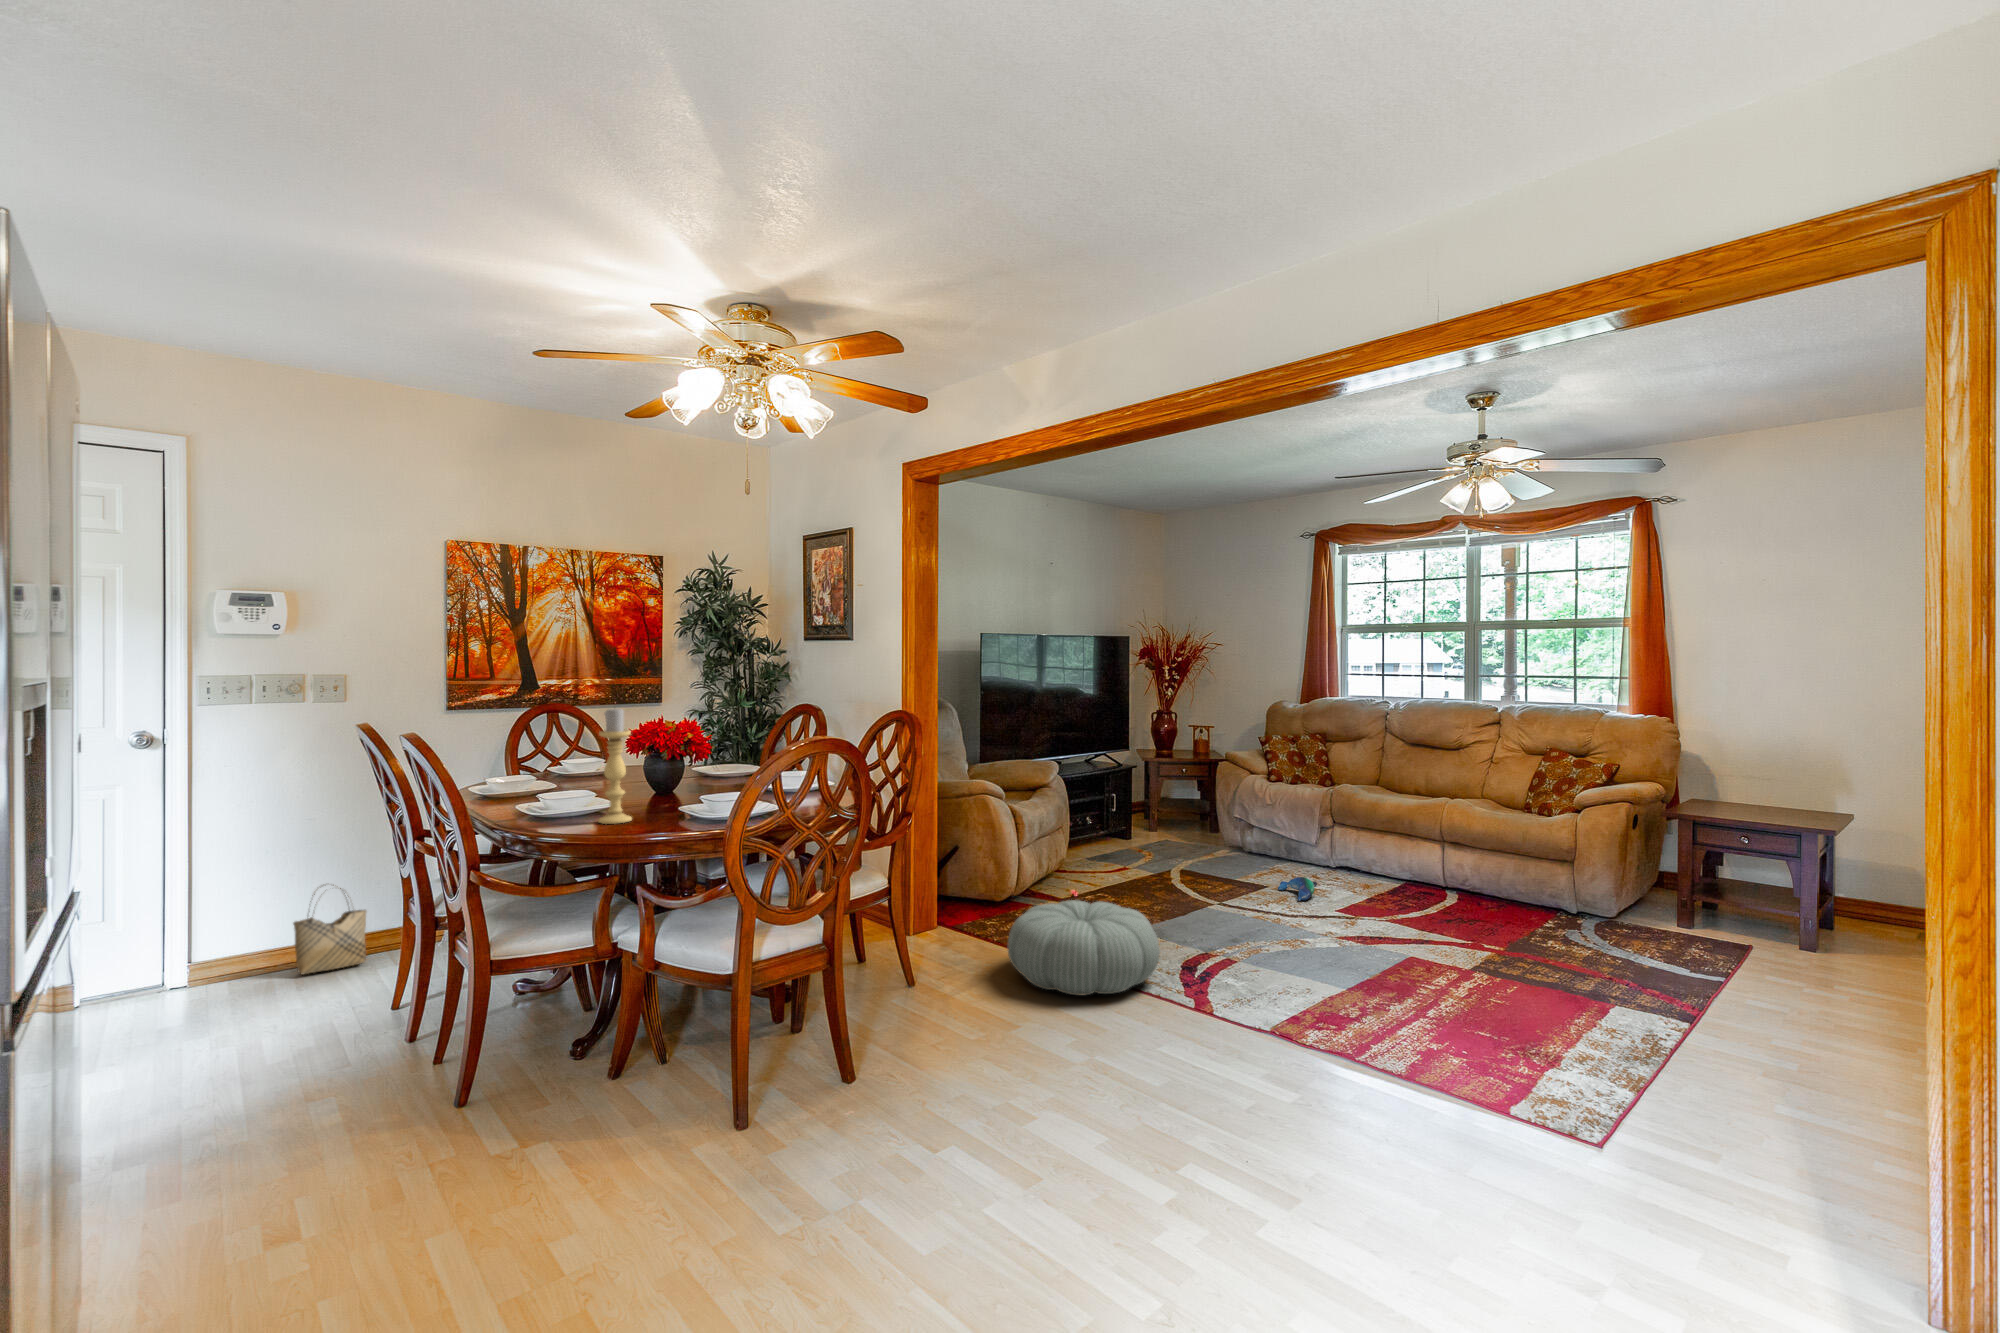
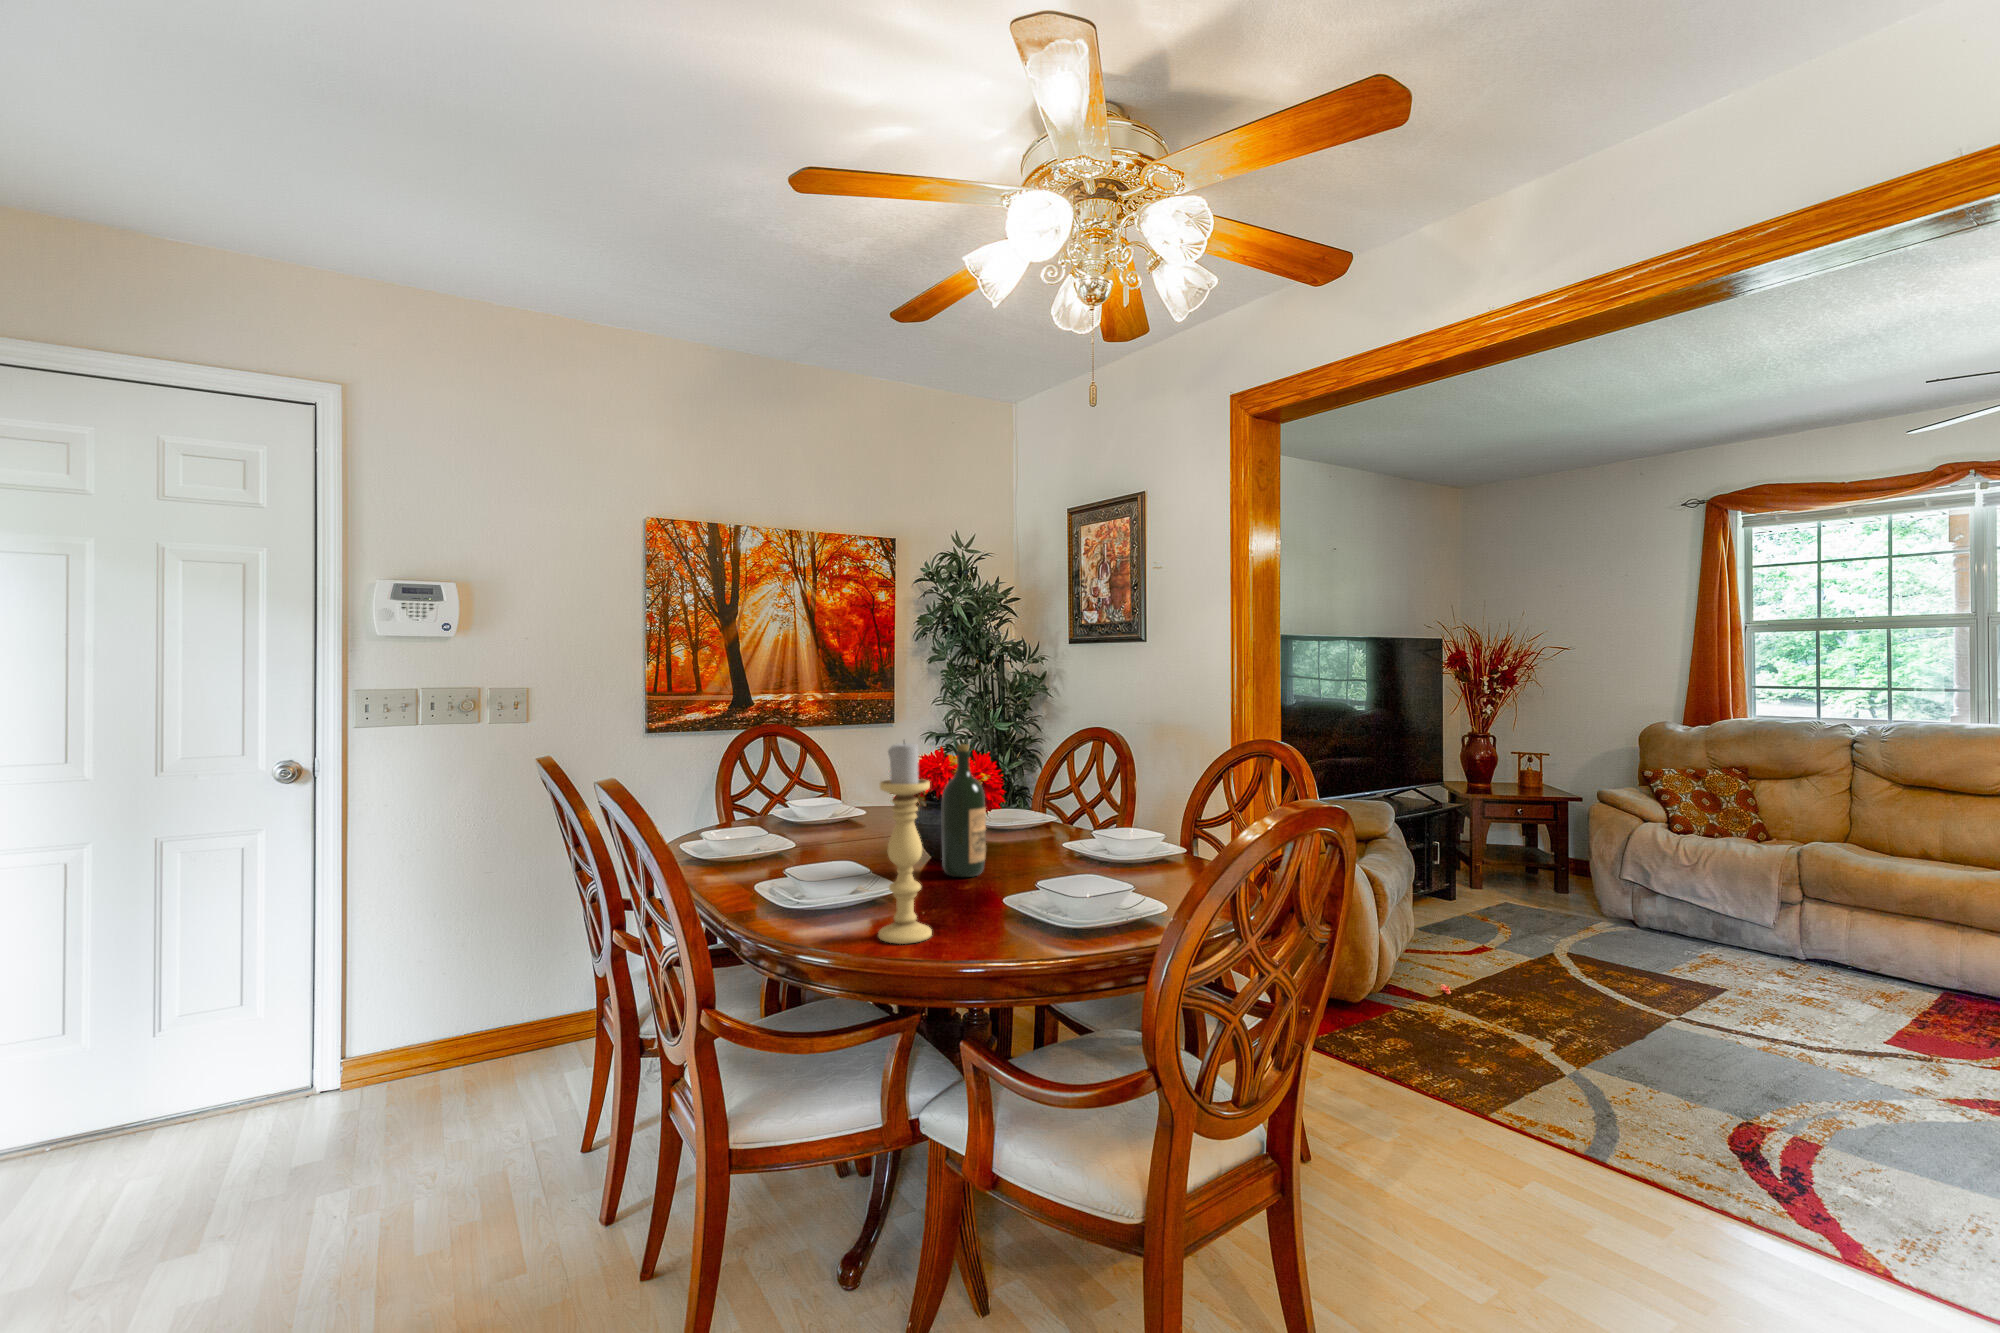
wine bottle: none [658,713,688,798] -> present [942,744,986,877]
plush toy: present [1278,877,1317,901] -> none [1753,982,1832,1023]
woven basket: present [293,885,366,975] -> none [461,955,551,1078]
pouf: present [1007,900,1160,995] -> none [1456,1036,1750,1229]

